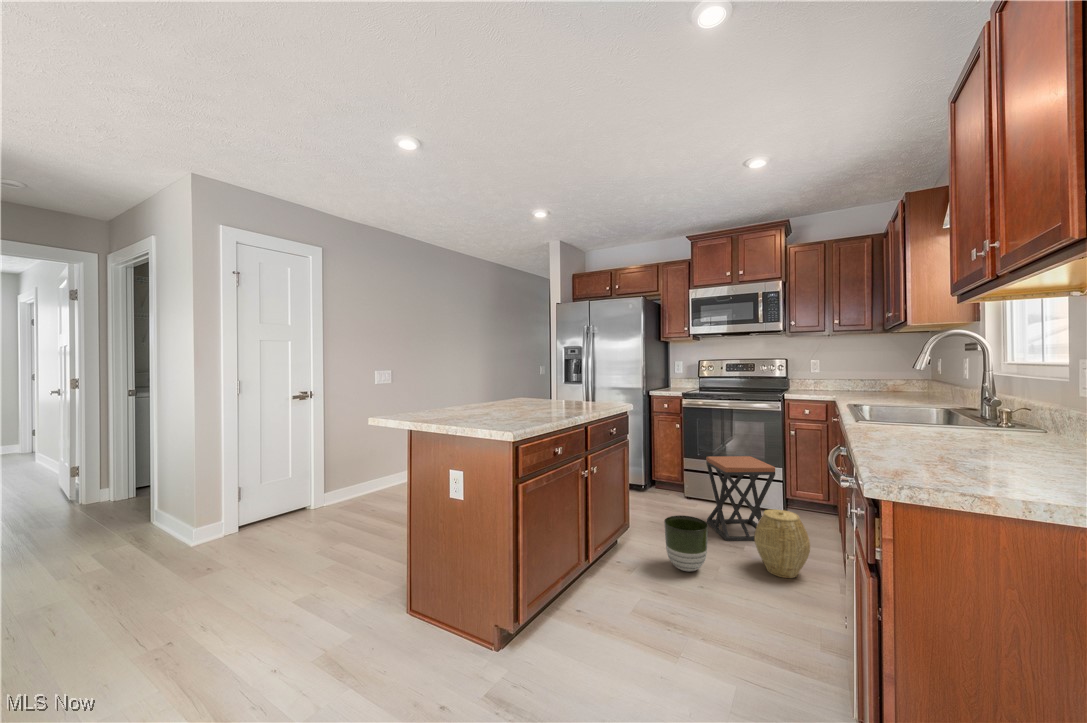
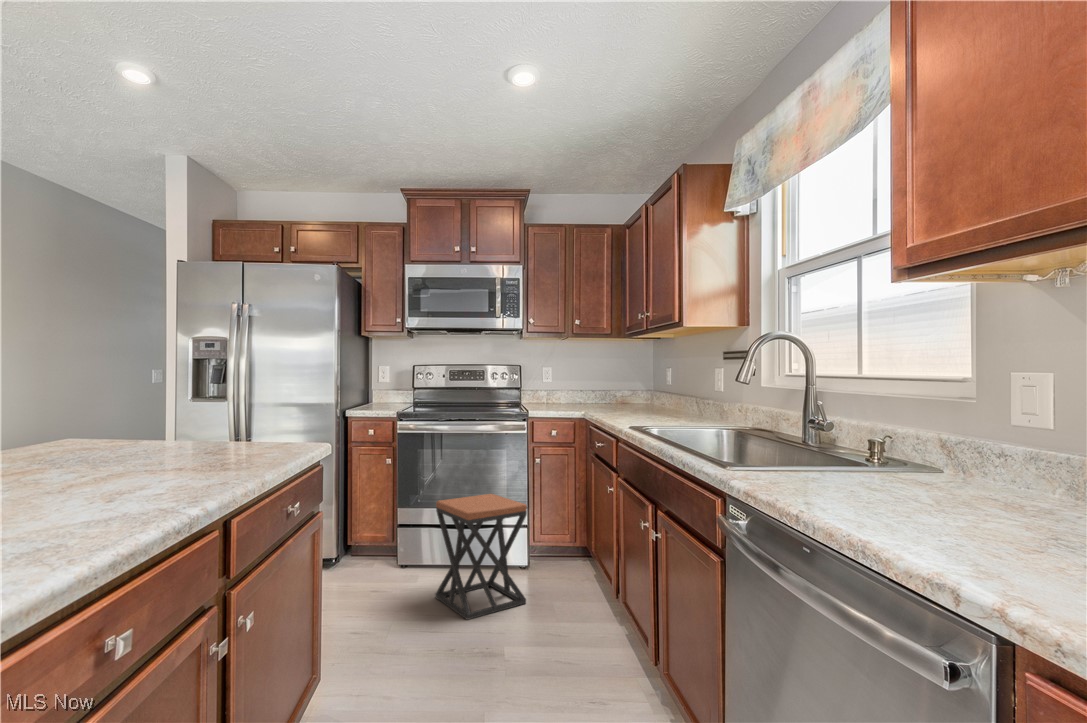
woven basket: present [754,509,810,578] -> none [512,562,578,655]
planter: present [664,515,708,572] -> none [389,596,456,686]

